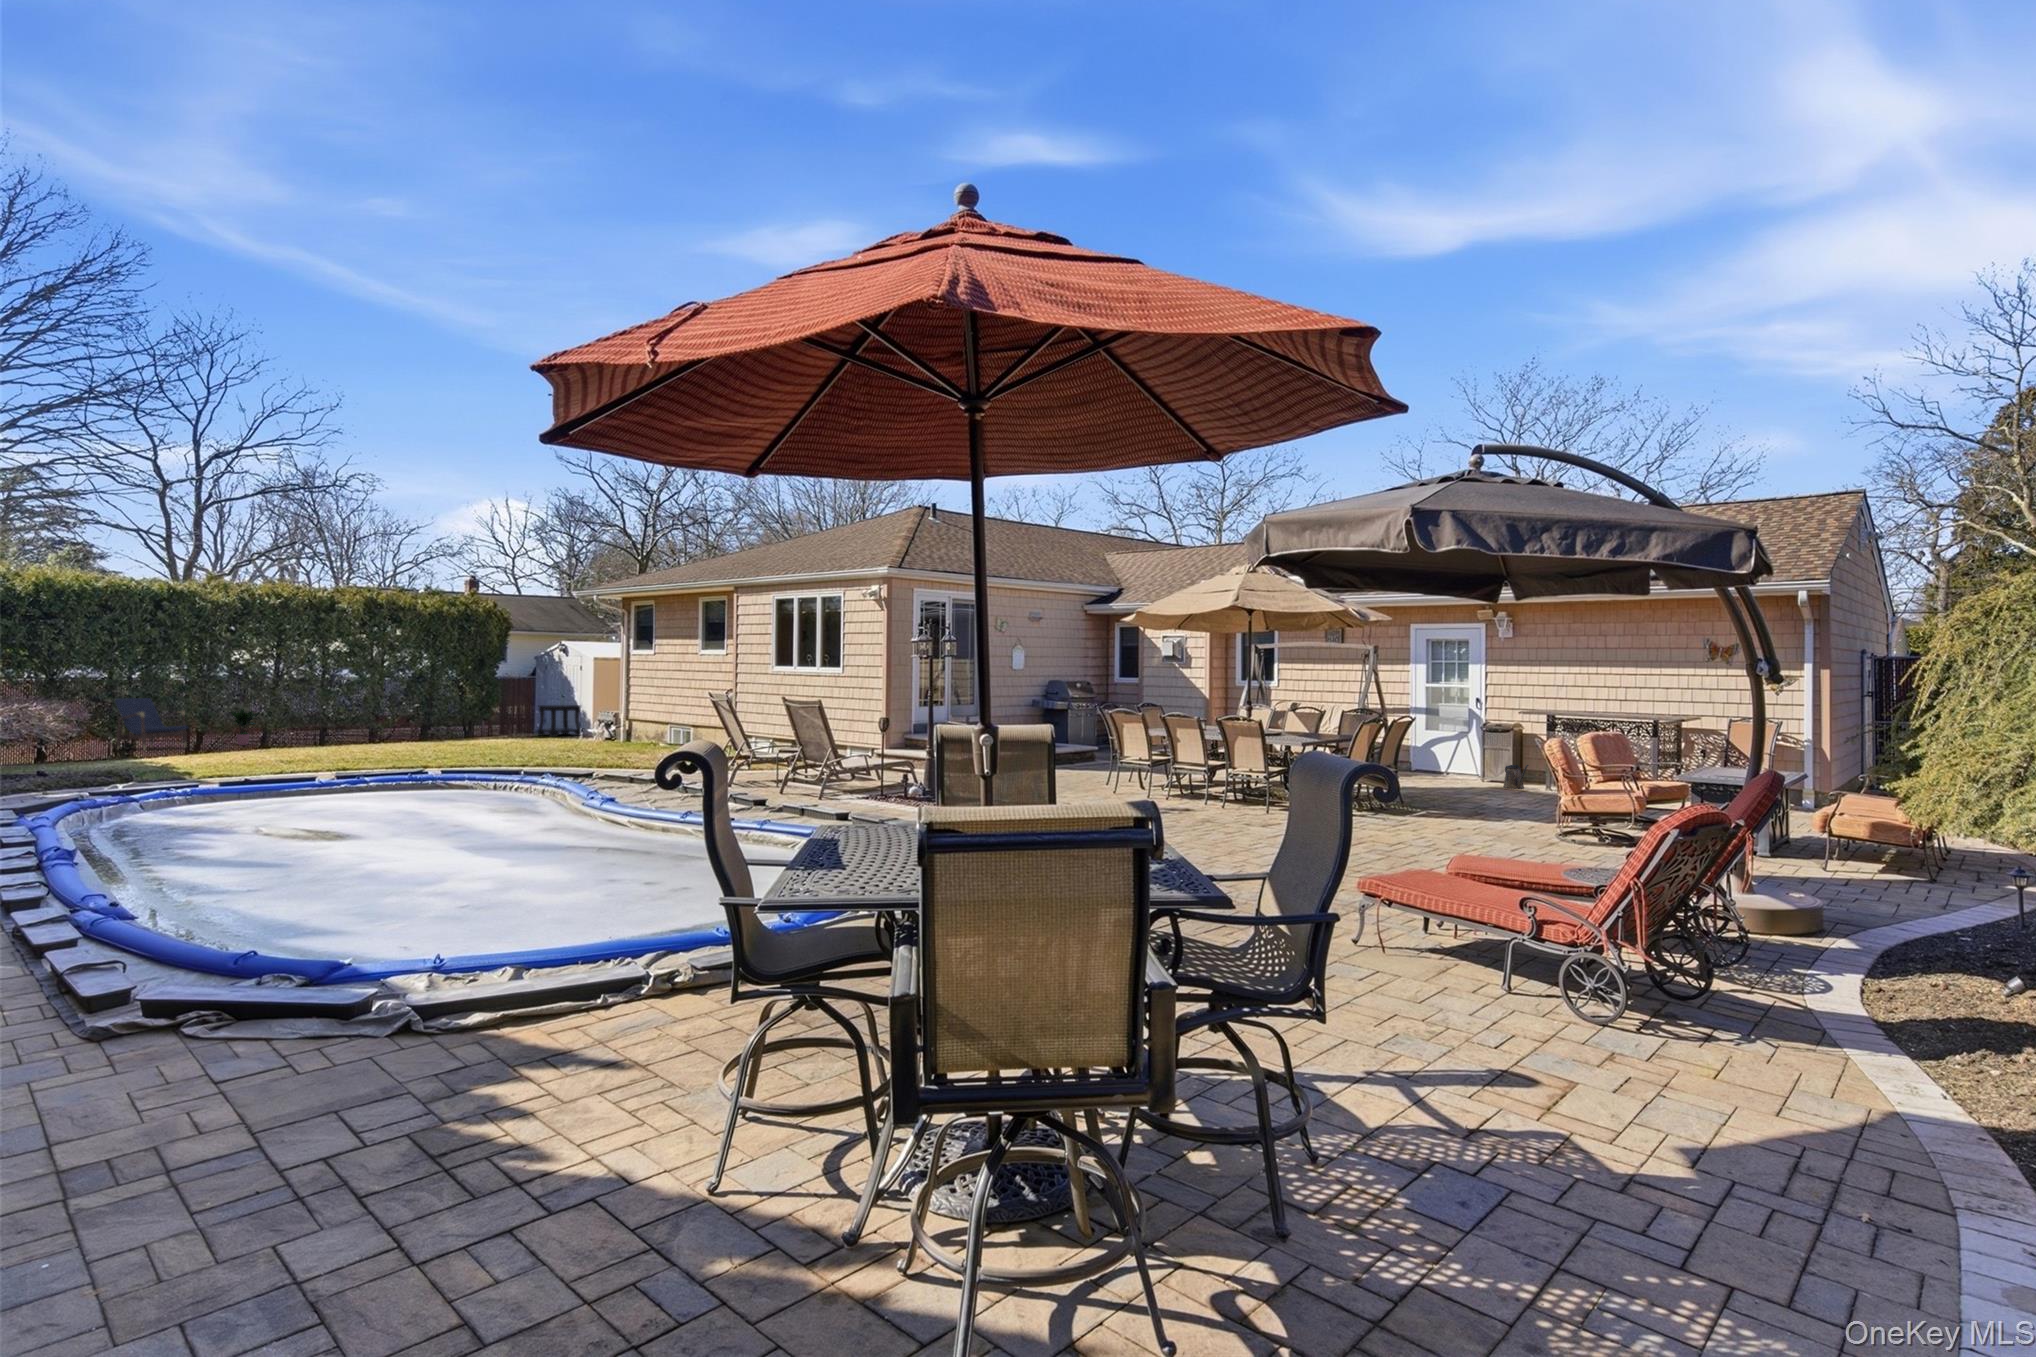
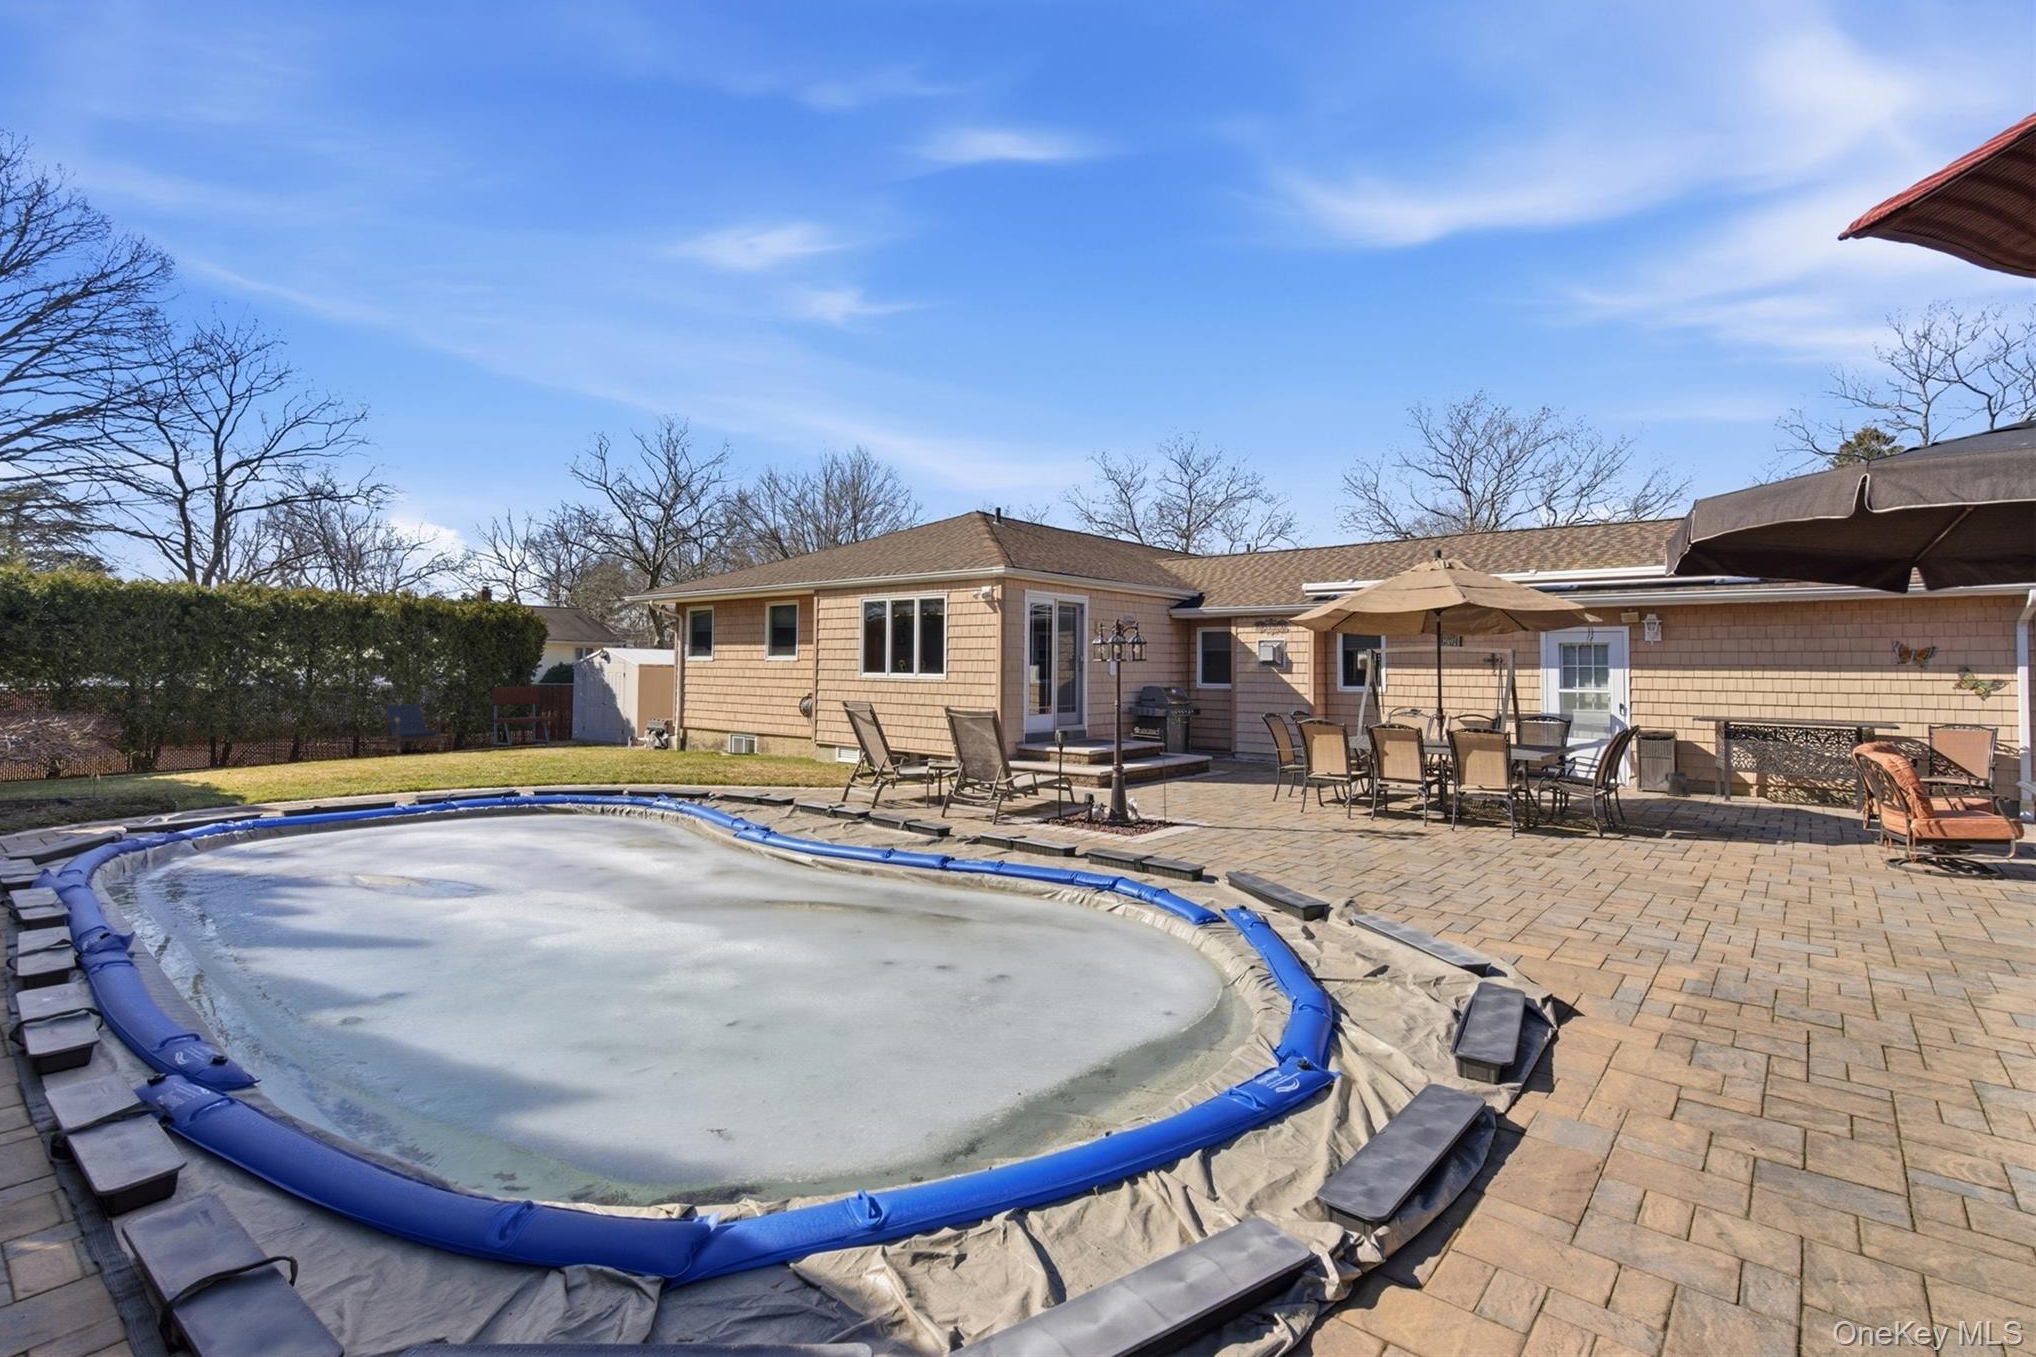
bench: none [445,679,508,736] -> present [492,687,556,746]
lounge chair: present [115,698,188,750] -> present [386,705,441,752]
side table: present [538,704,581,737] -> none [588,712,634,745]
potted plant: present [231,709,260,745] -> none [269,721,303,759]

